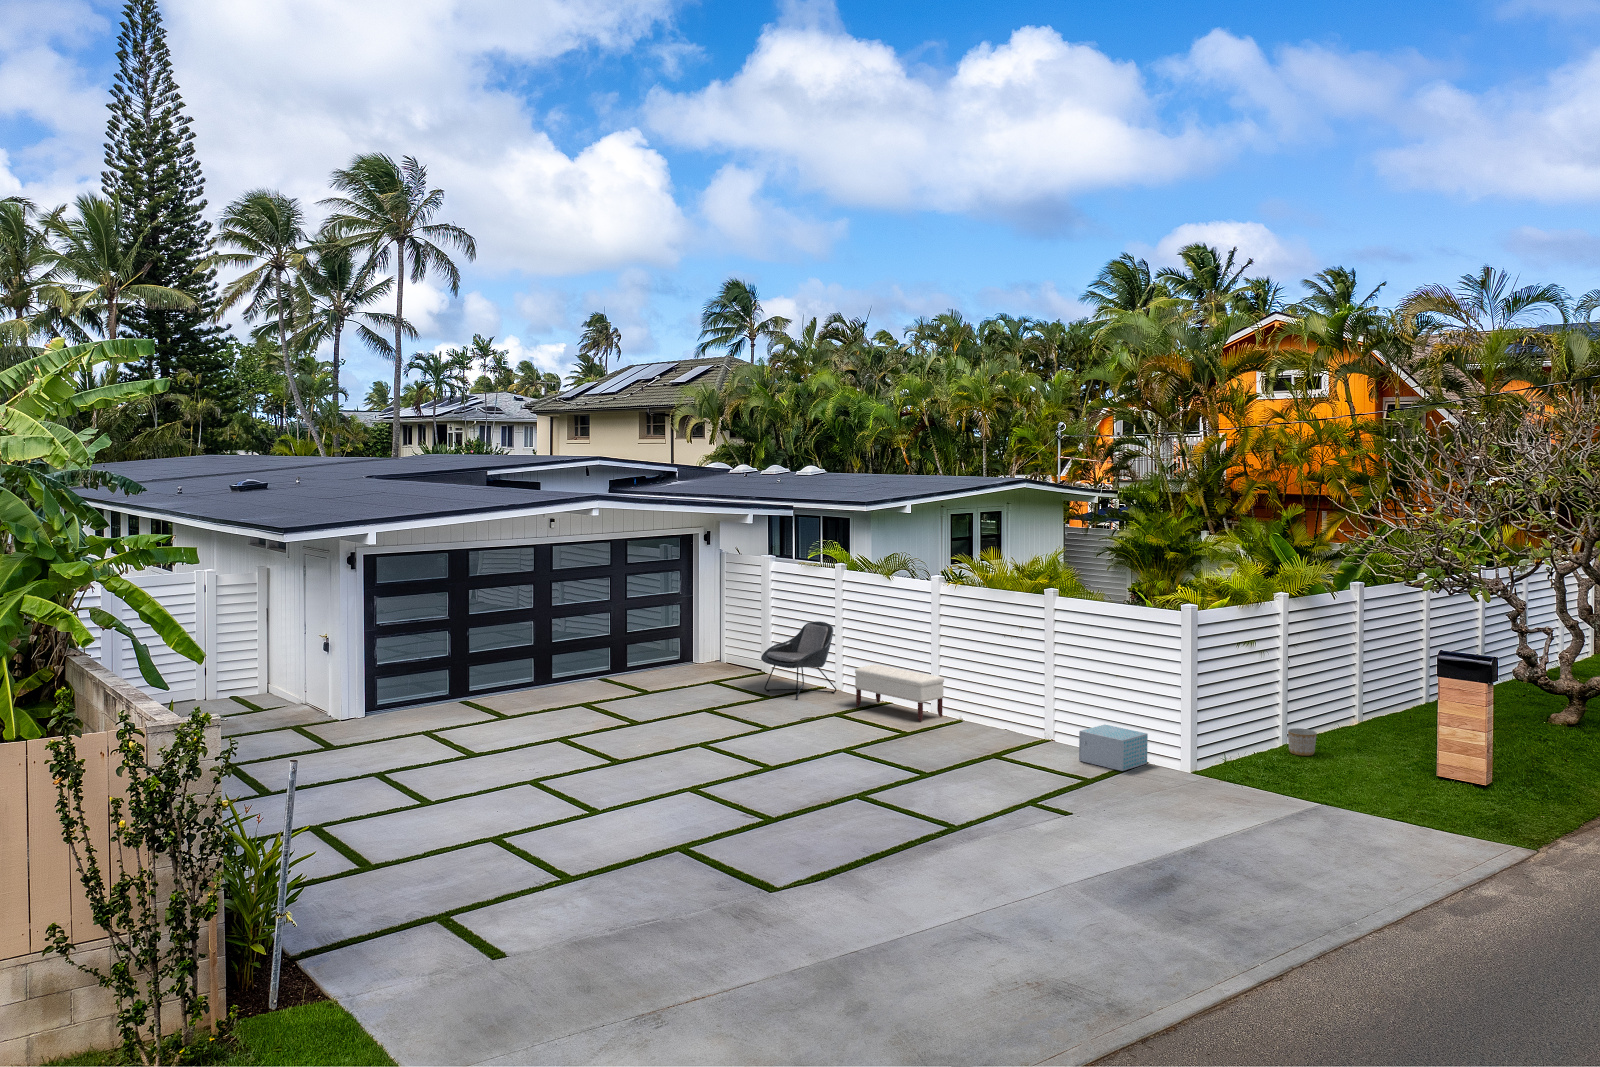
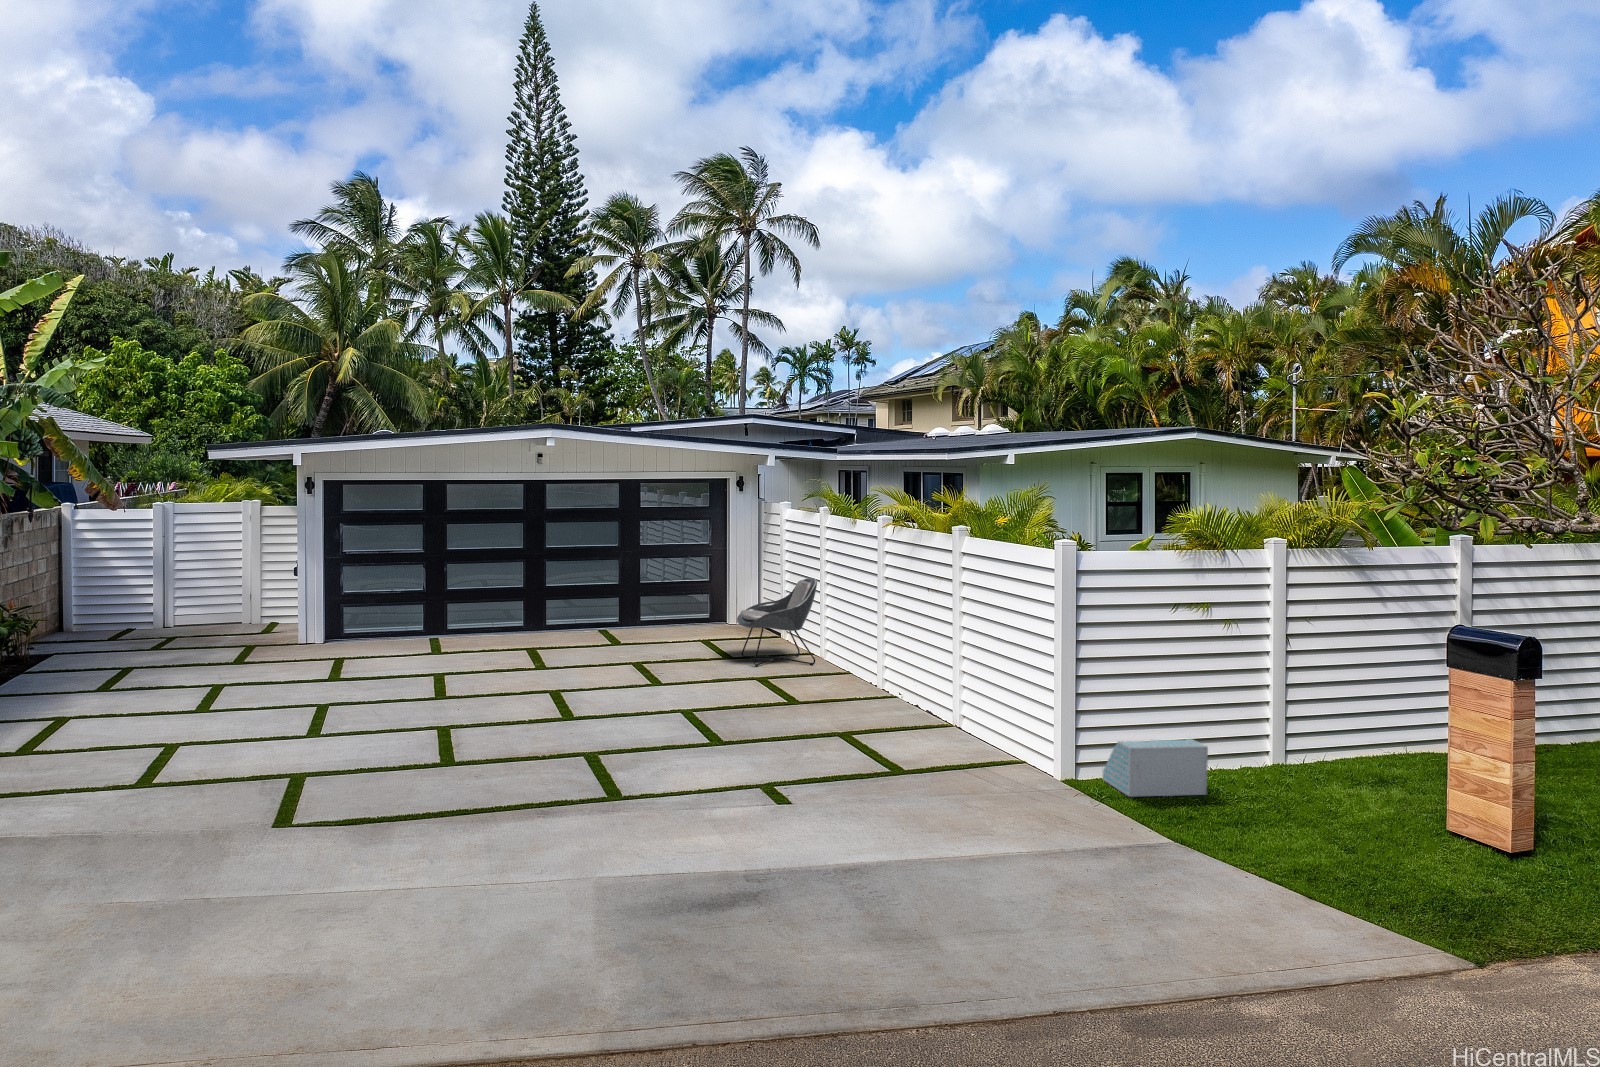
bench: present [855,665,944,722] -> none [802,628,883,697]
storage box: present [1079,725,1148,771] -> present [1103,739,1208,797]
planter: present [1288,728,1317,756] -> none [1272,741,1317,784]

